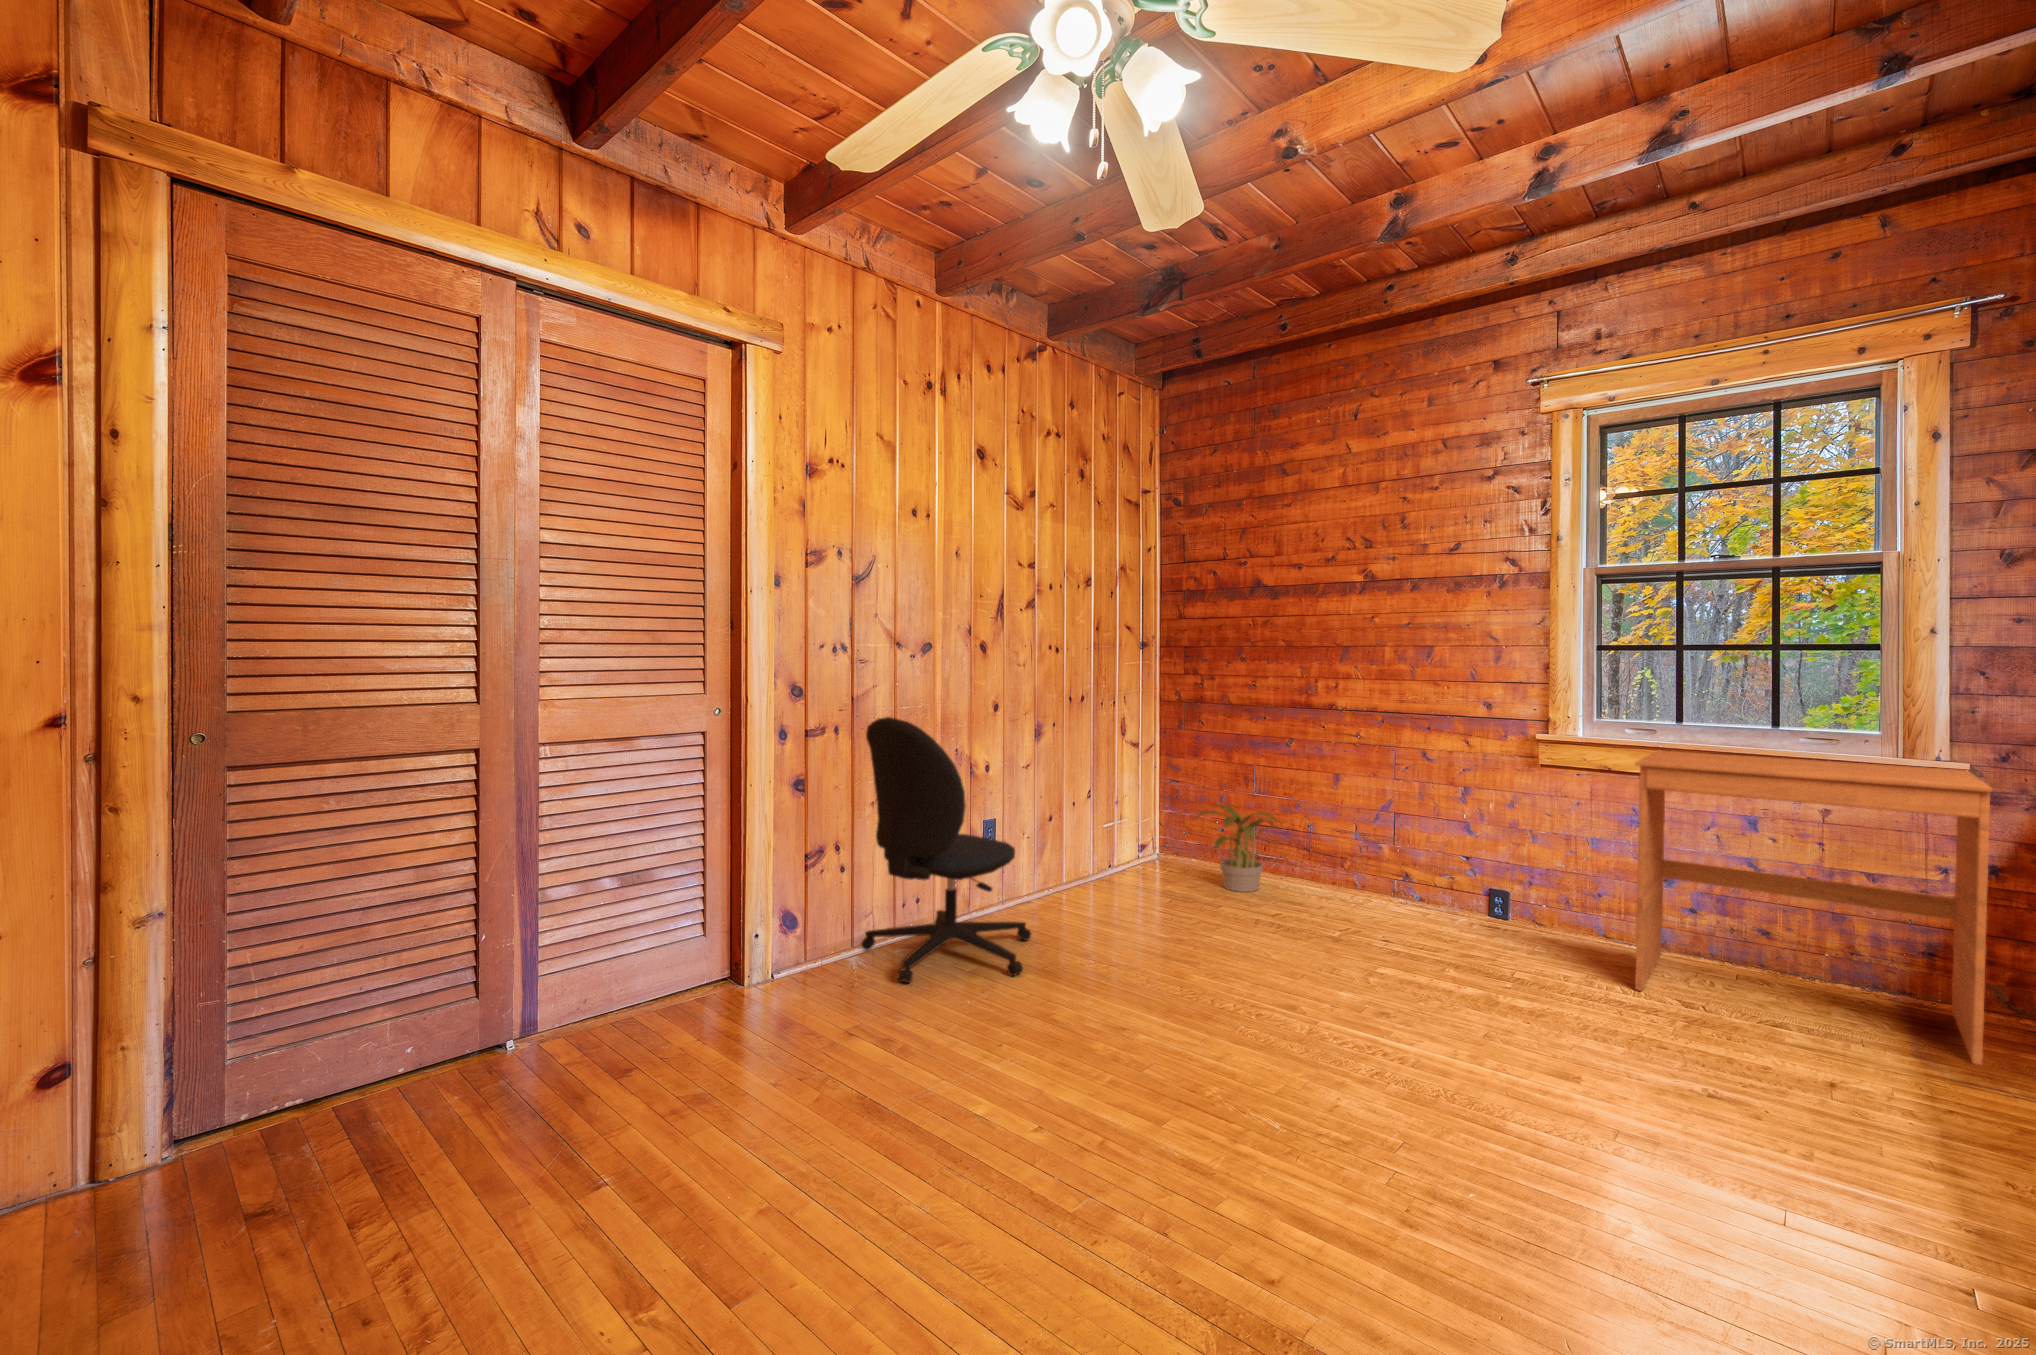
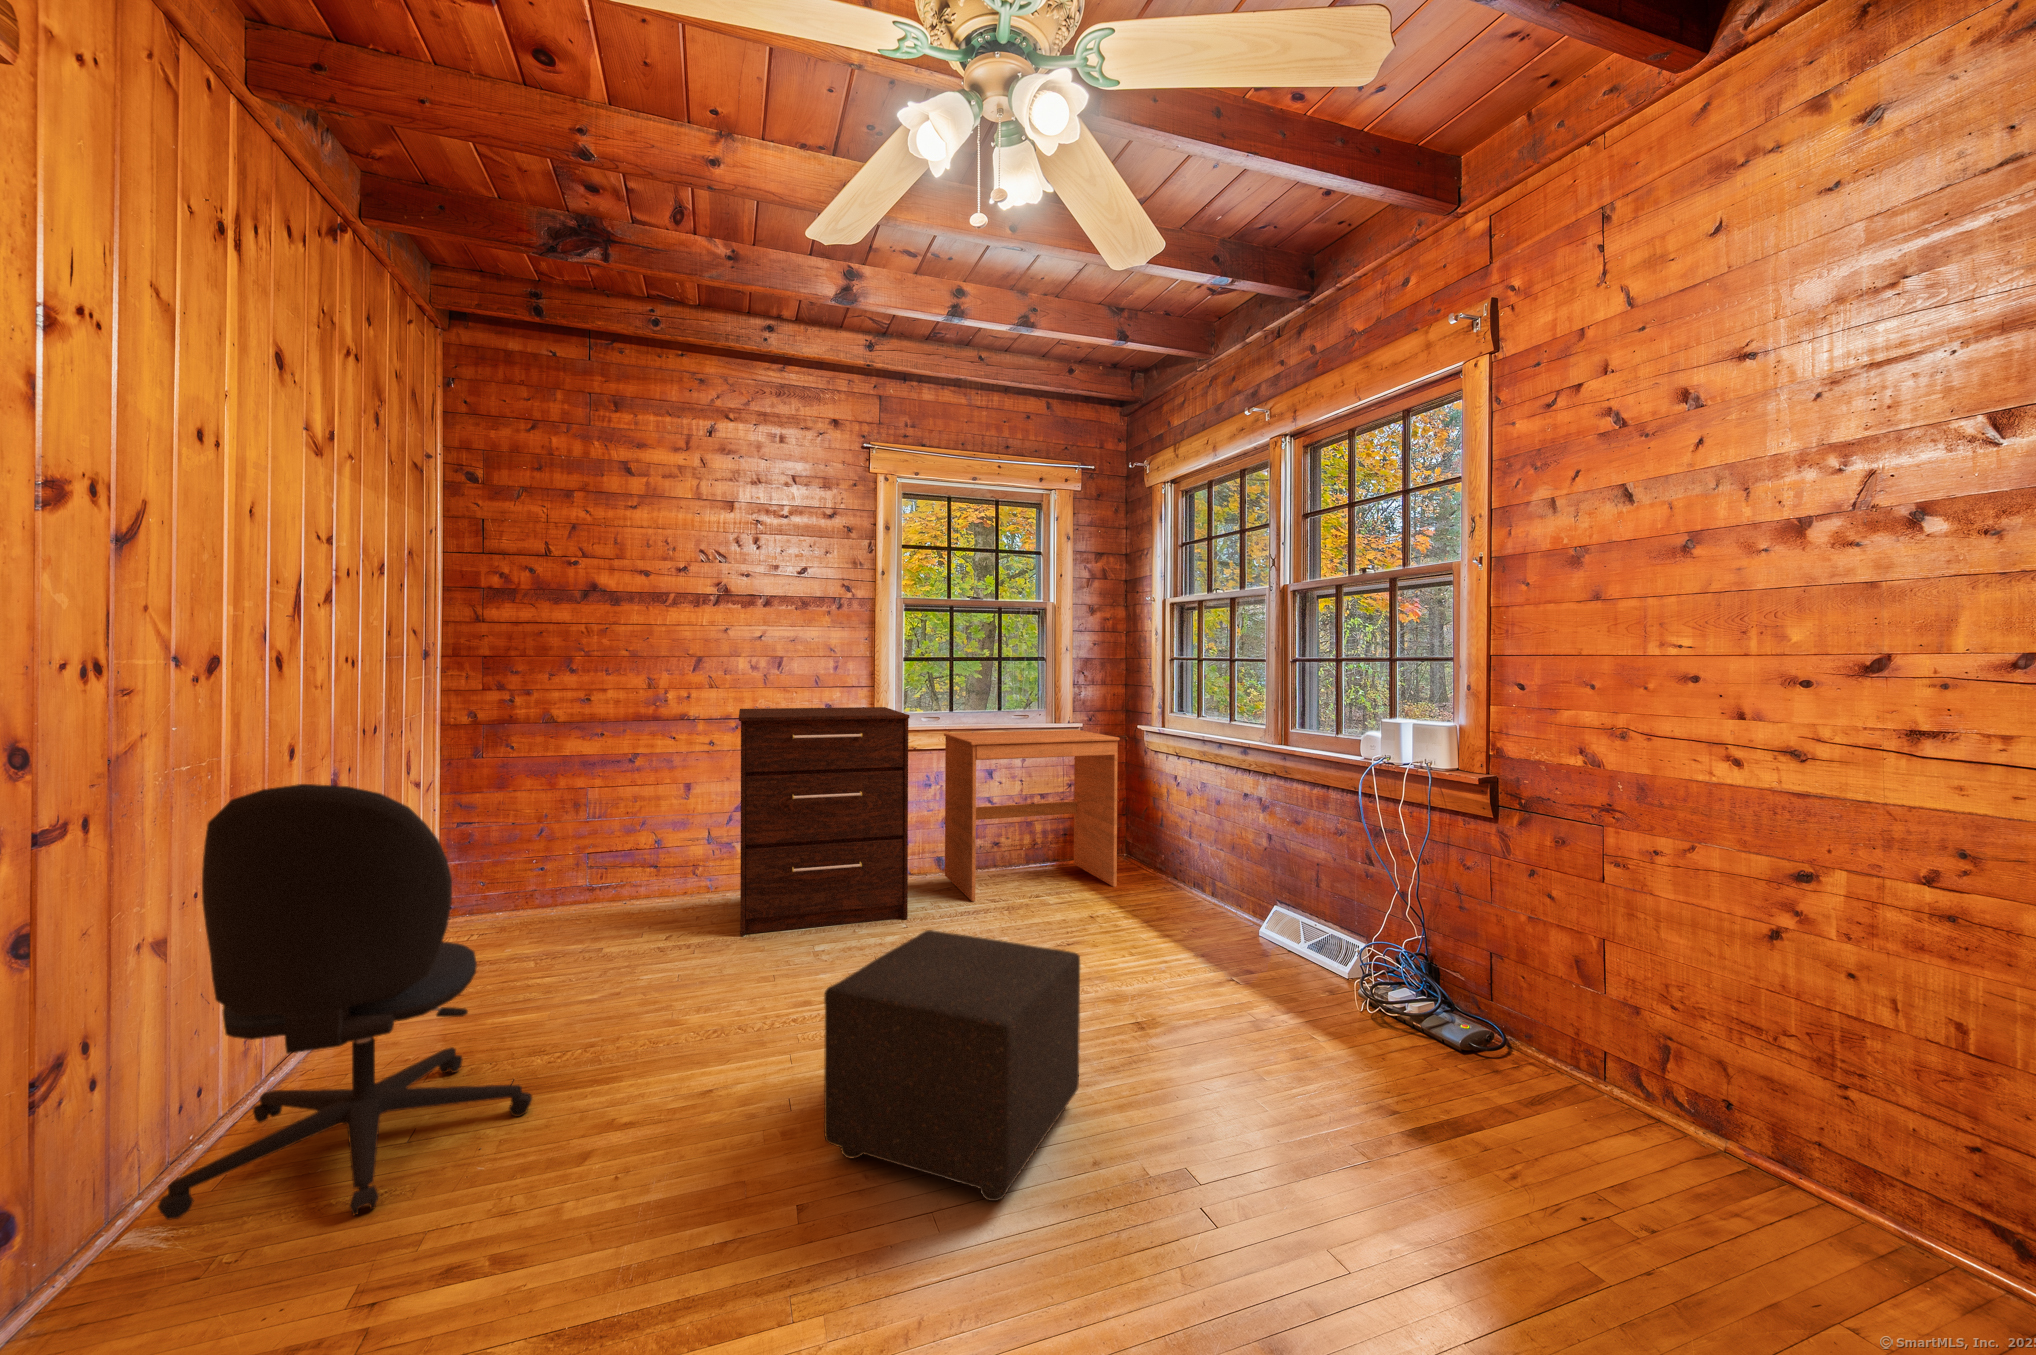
dresser: none [1314,701,1559,976] -> present [739,707,910,936]
potted plant: present [1197,805,1280,892] -> none [554,834,661,928]
ottoman: none [1088,936,1349,1198] -> present [824,930,1080,1201]

